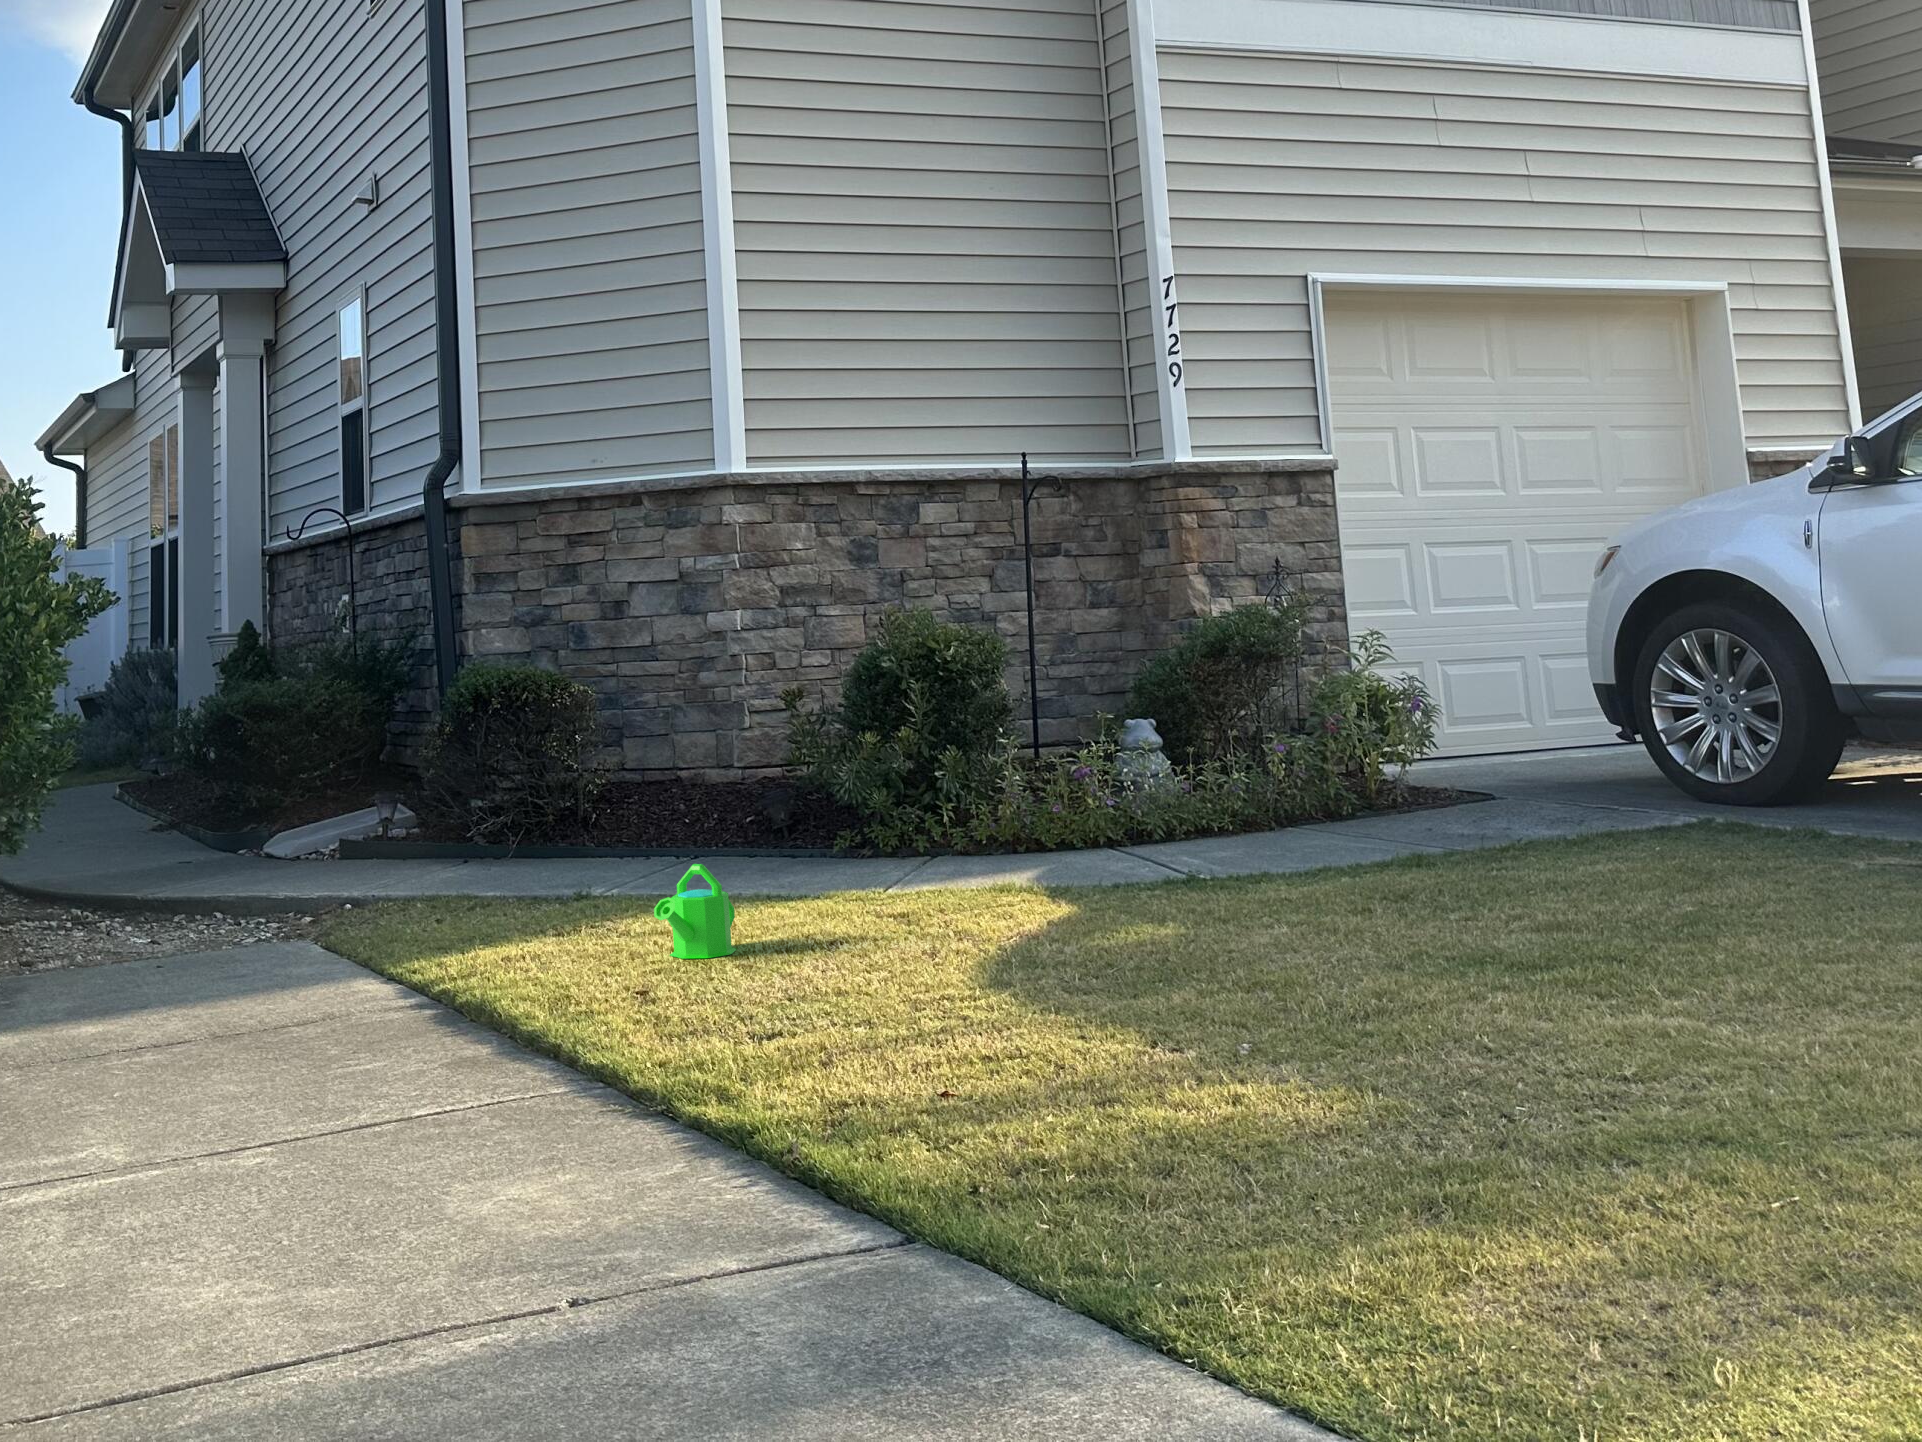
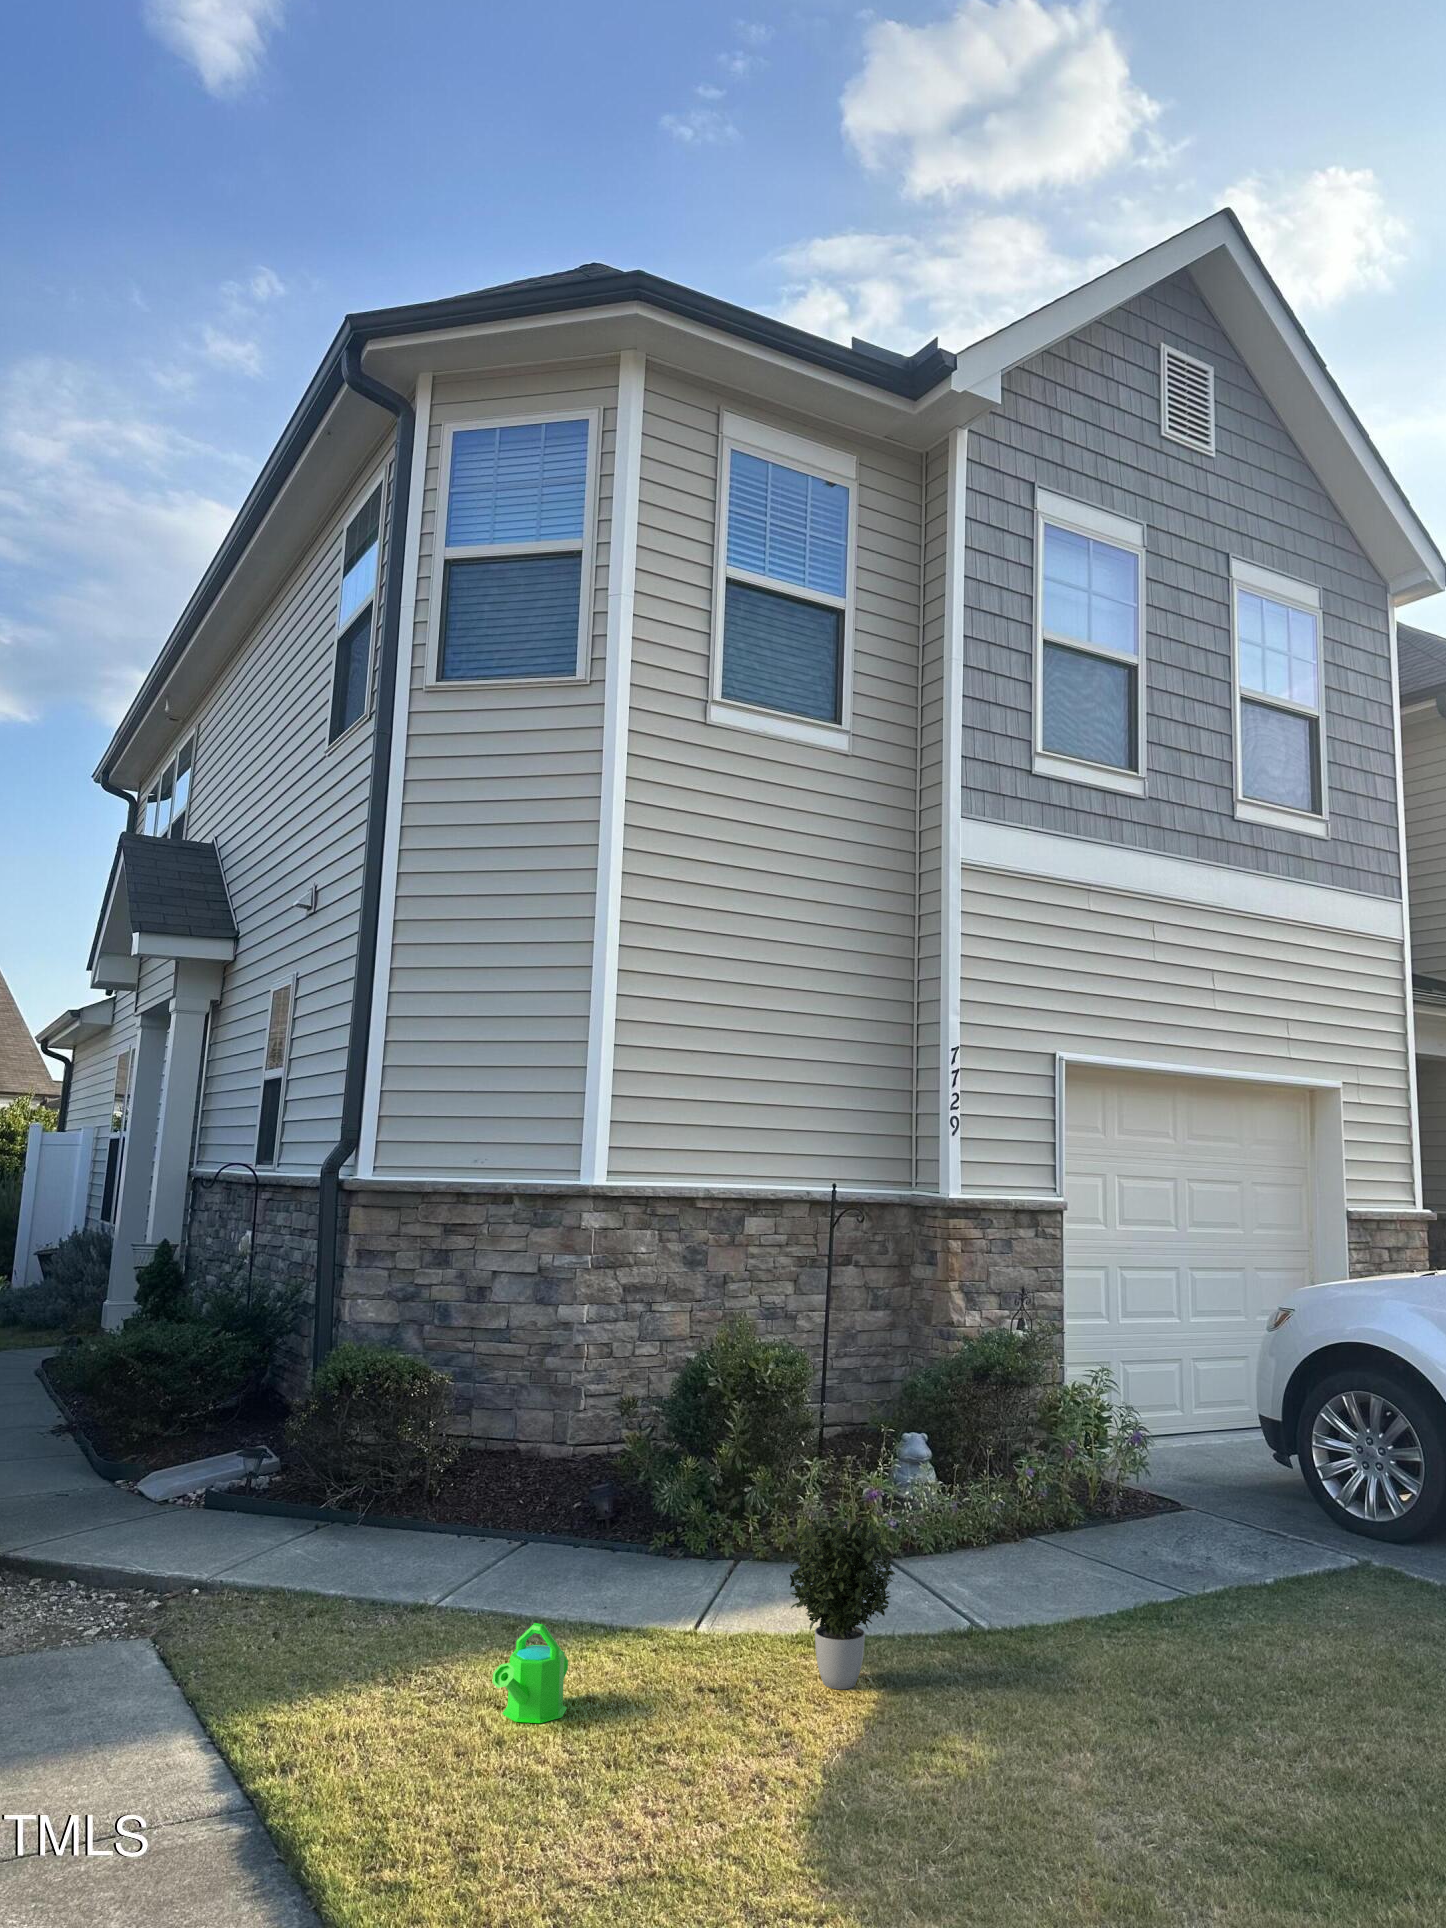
potted plant: none [966,748,1084,925] -> present [790,1518,895,1689]

